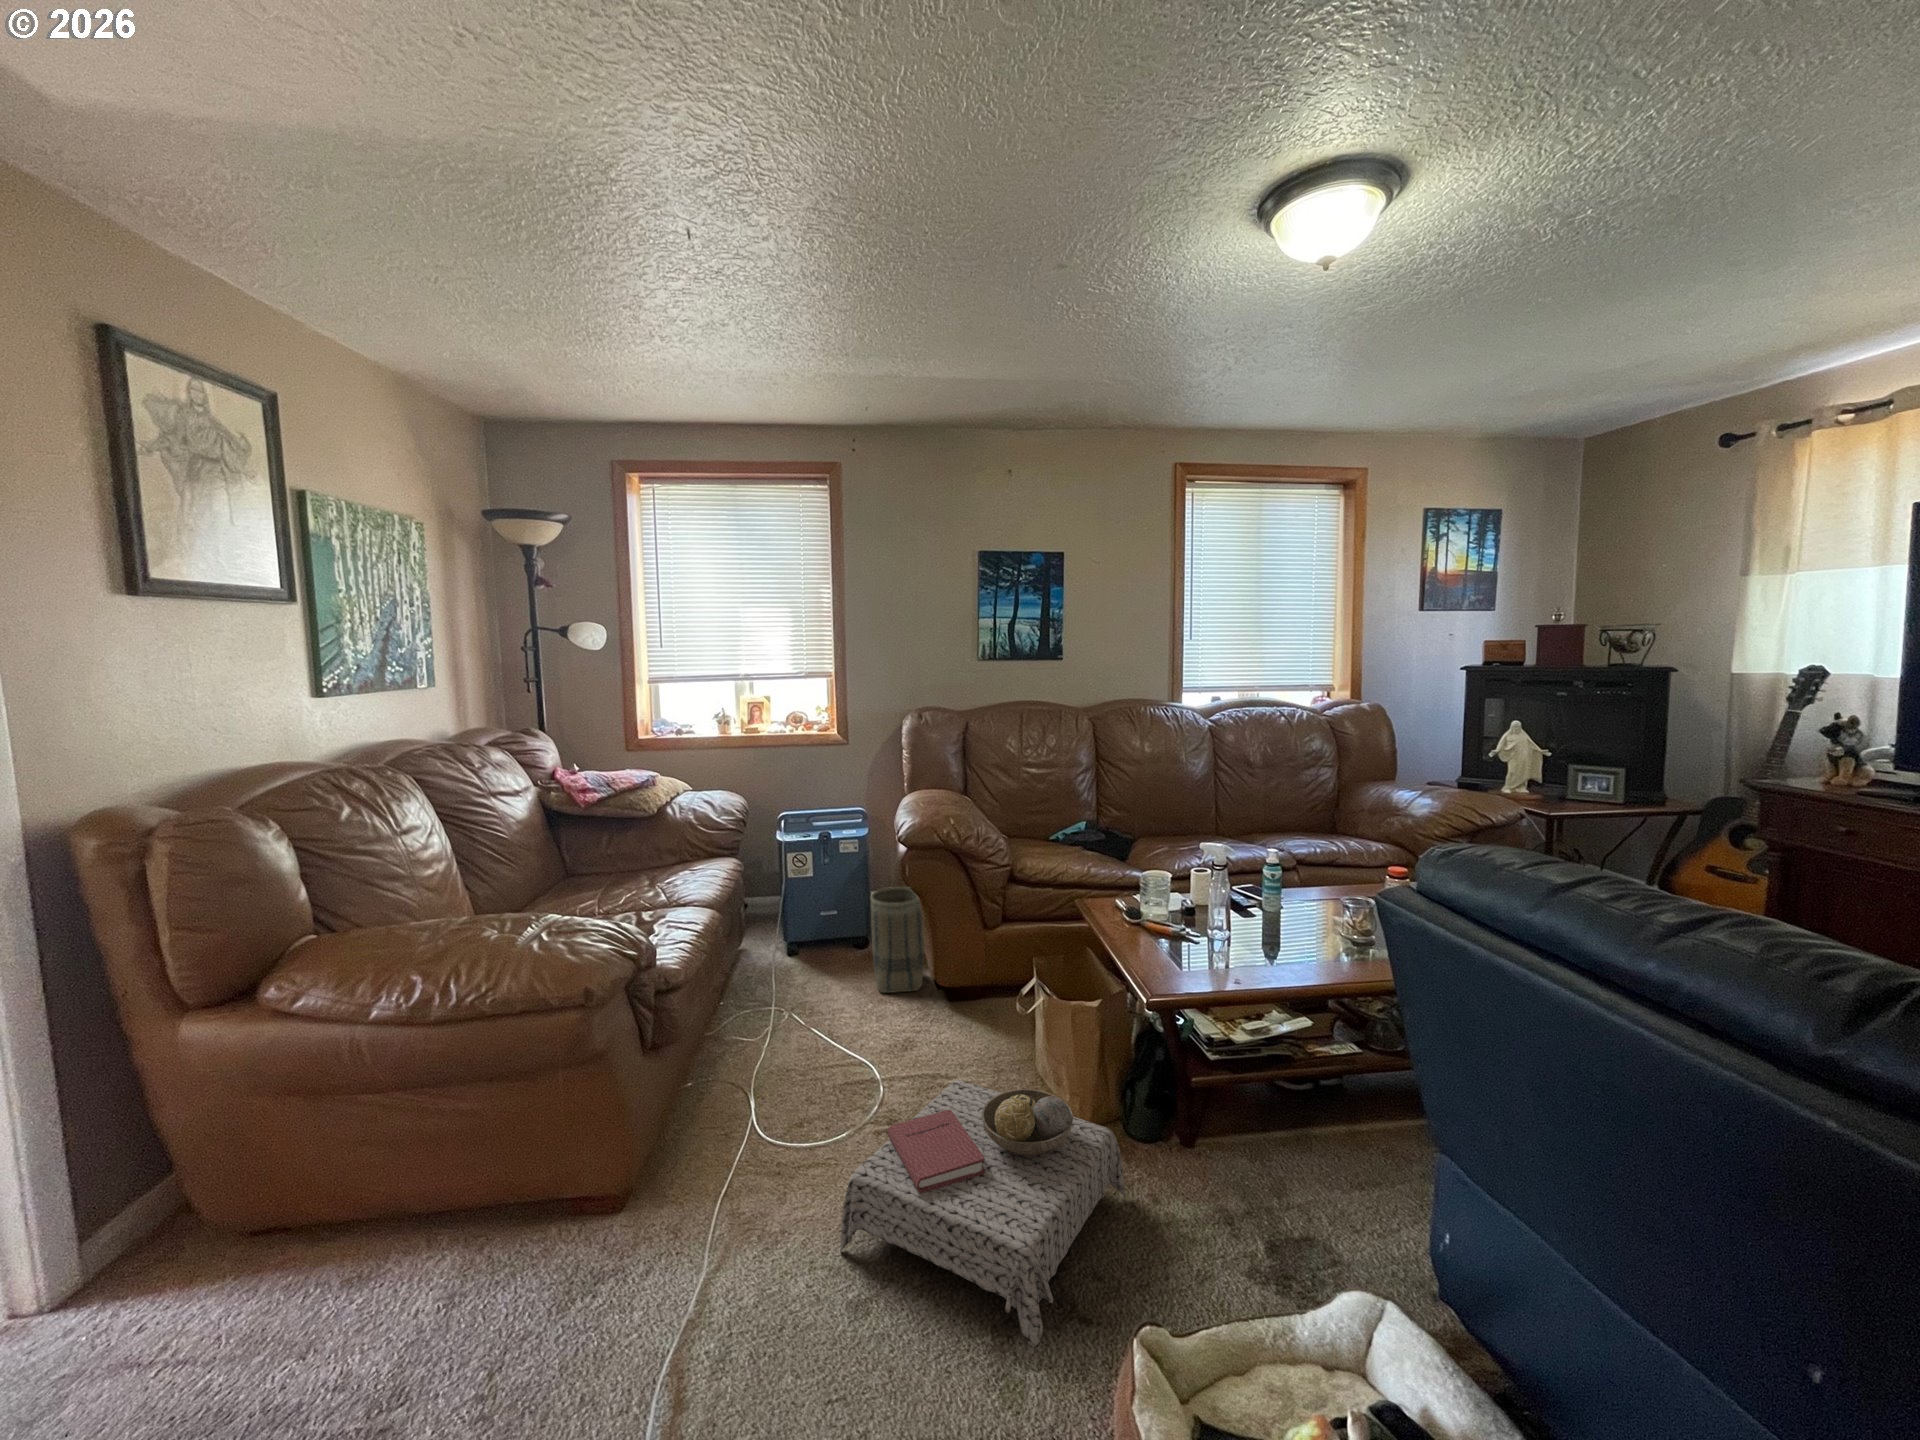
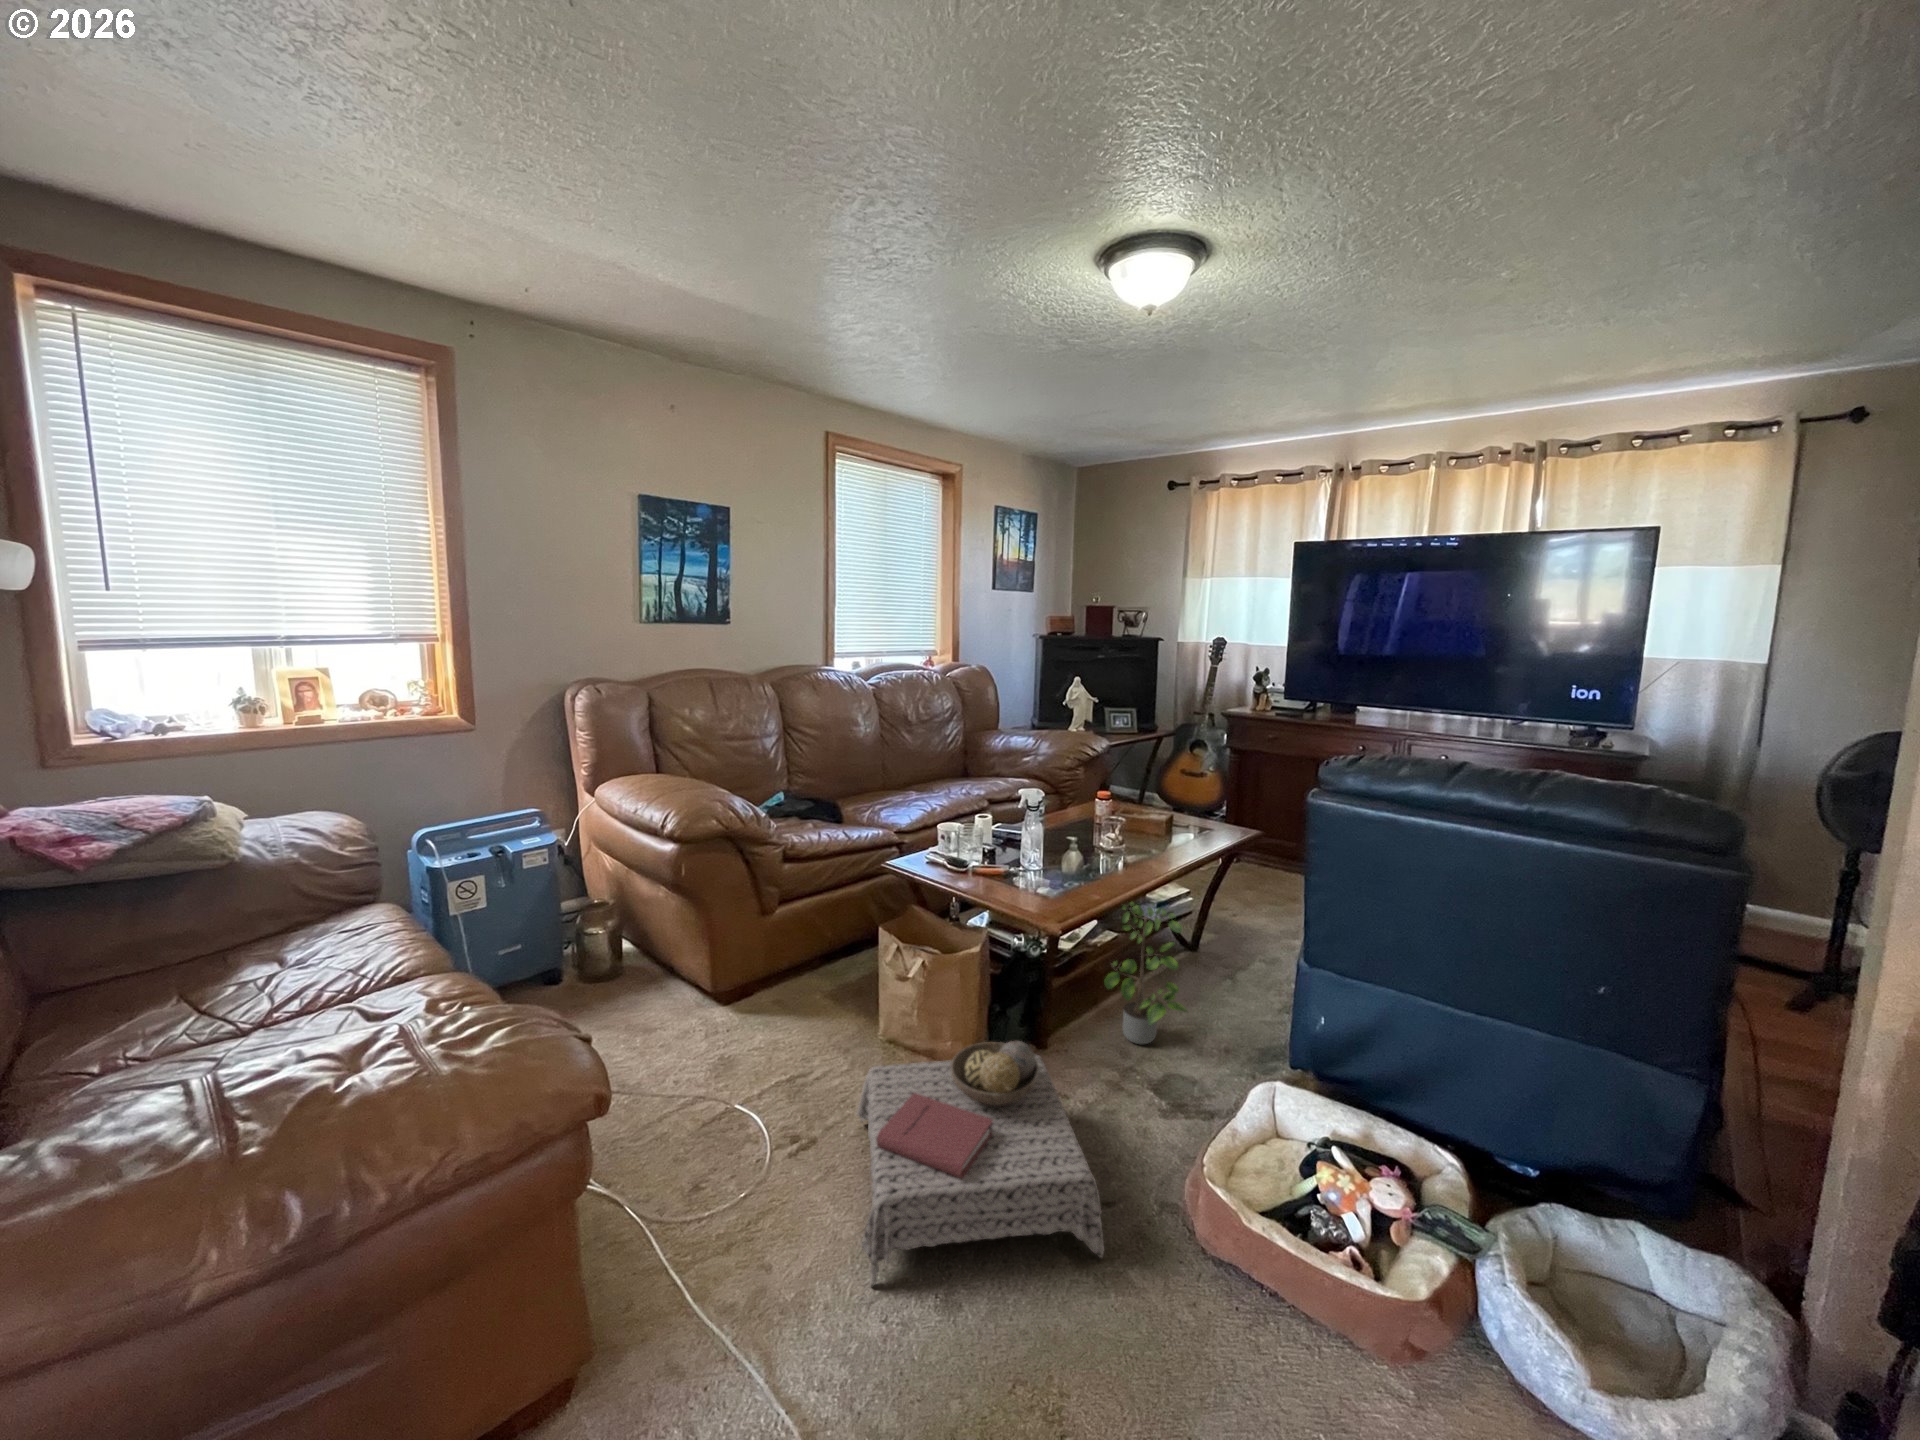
basket: present [871,887,924,993] -> none [607,890,680,1021]
potted plant: none [1273,996,1360,1189] -> present [1104,902,1187,1044]

